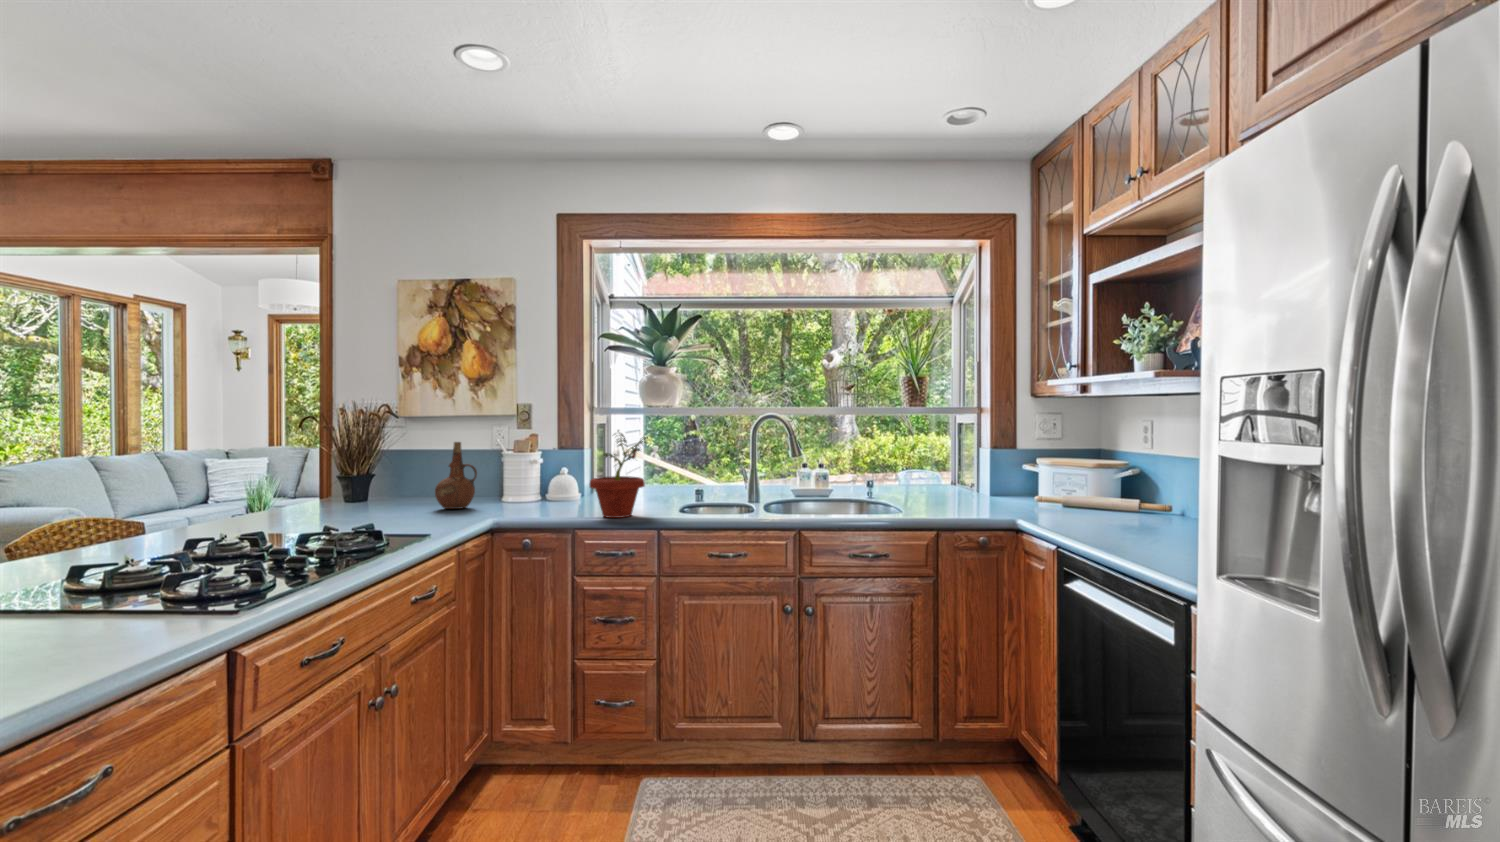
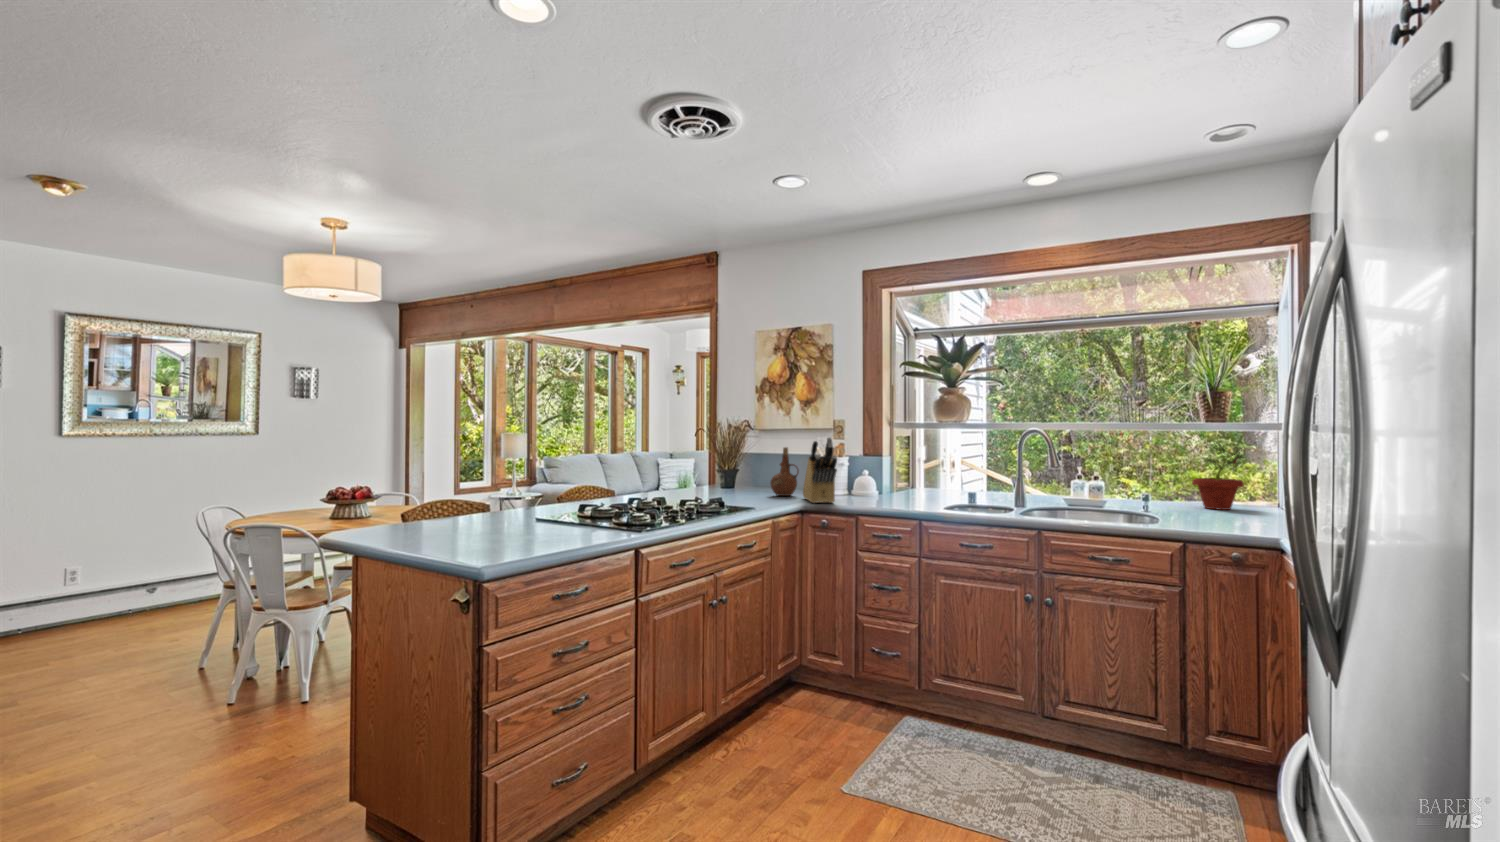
knife block: none [486,427,547,518] -> present [803,438,837,503]
potted plant: present [590,430,646,518] -> present [1192,442,1244,510]

